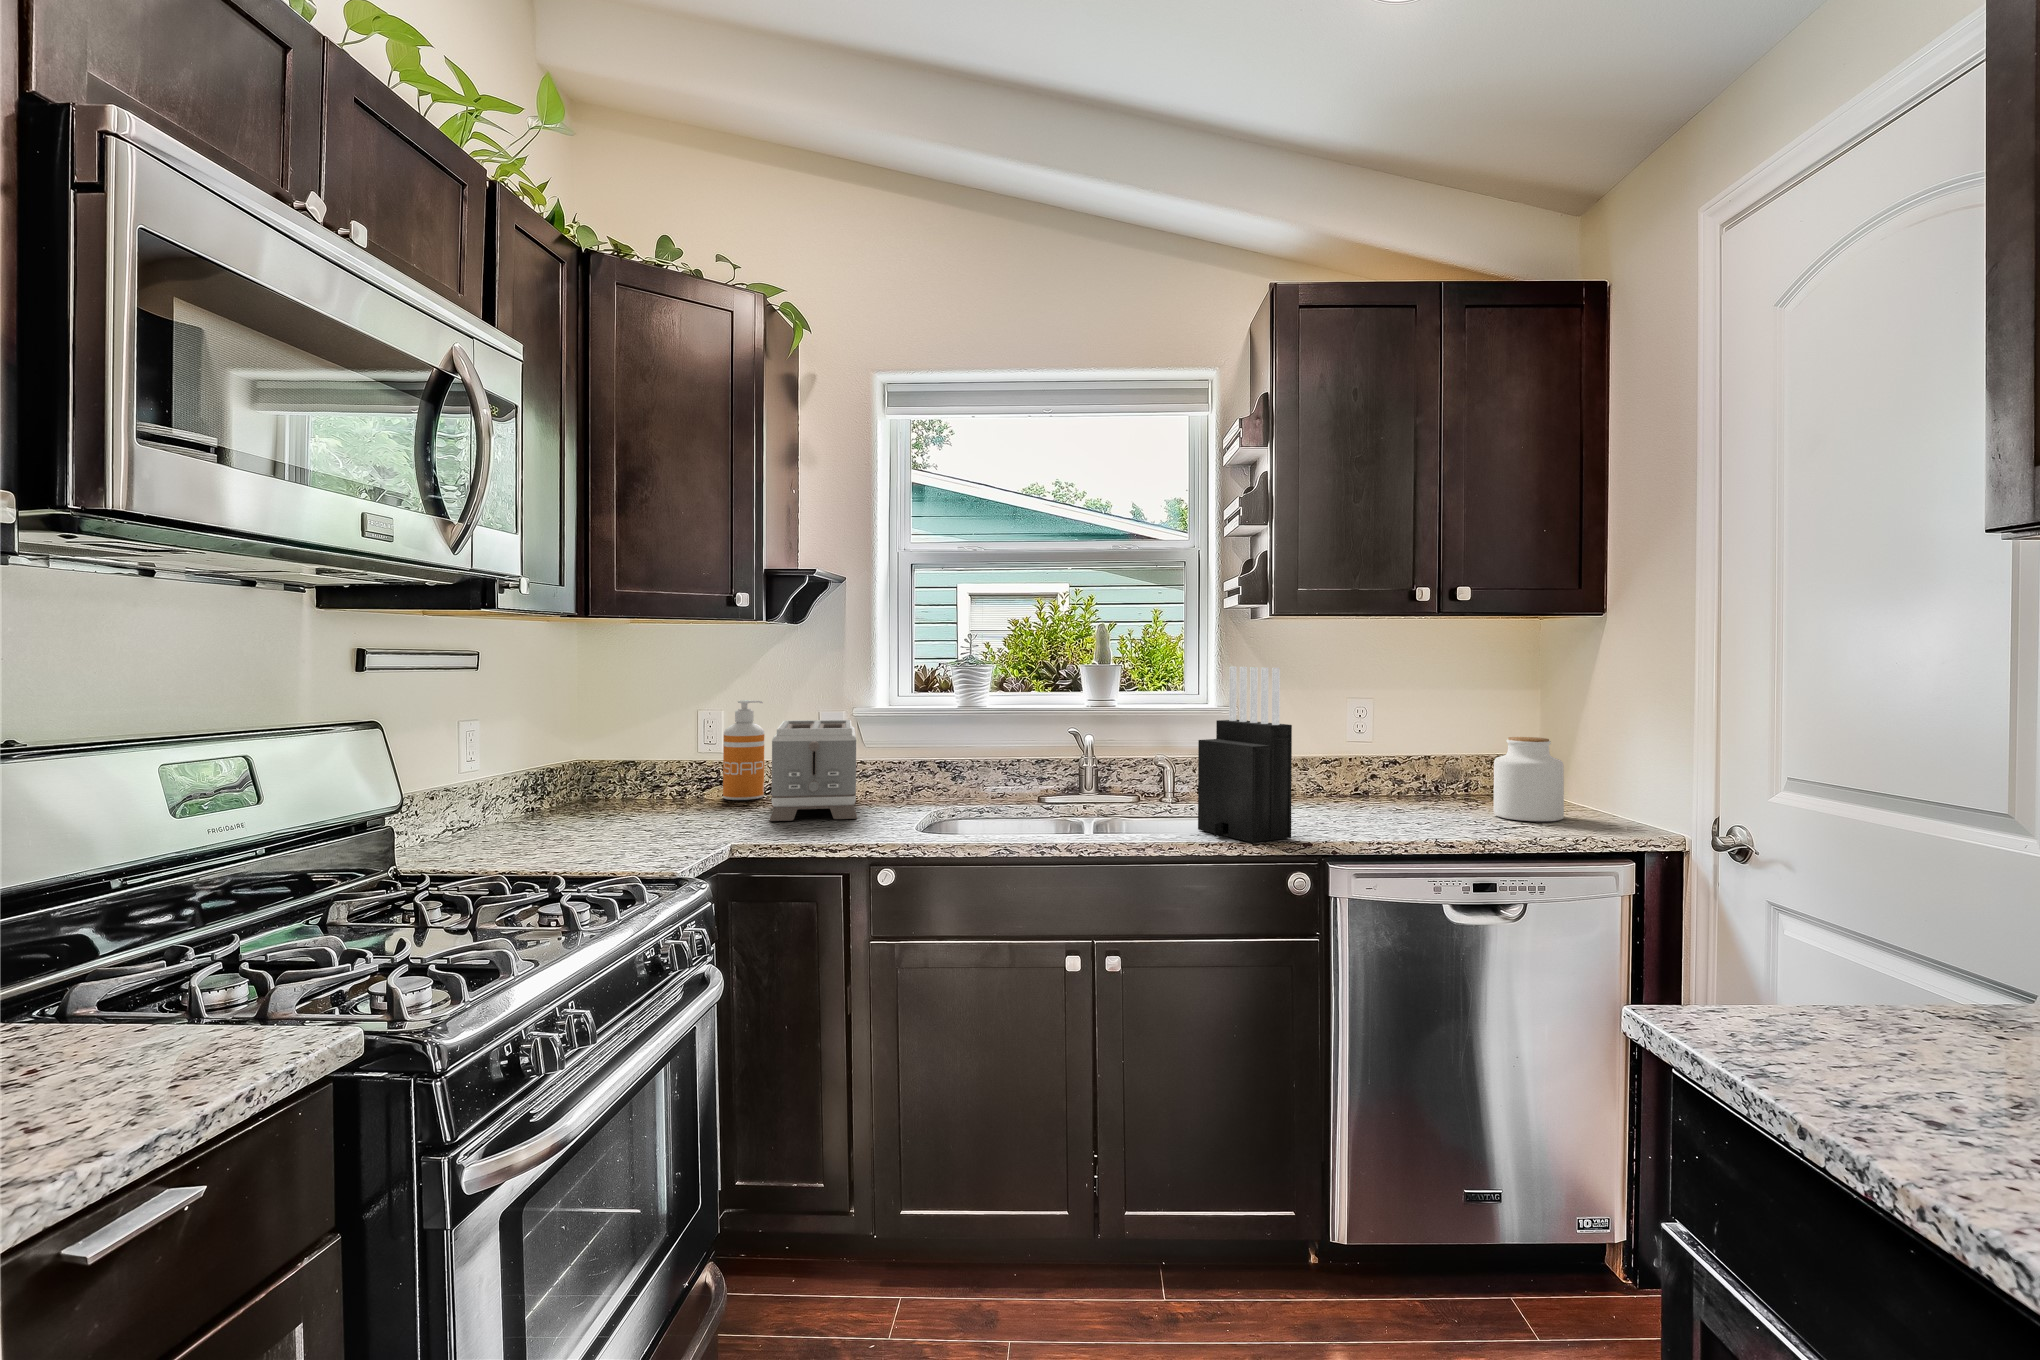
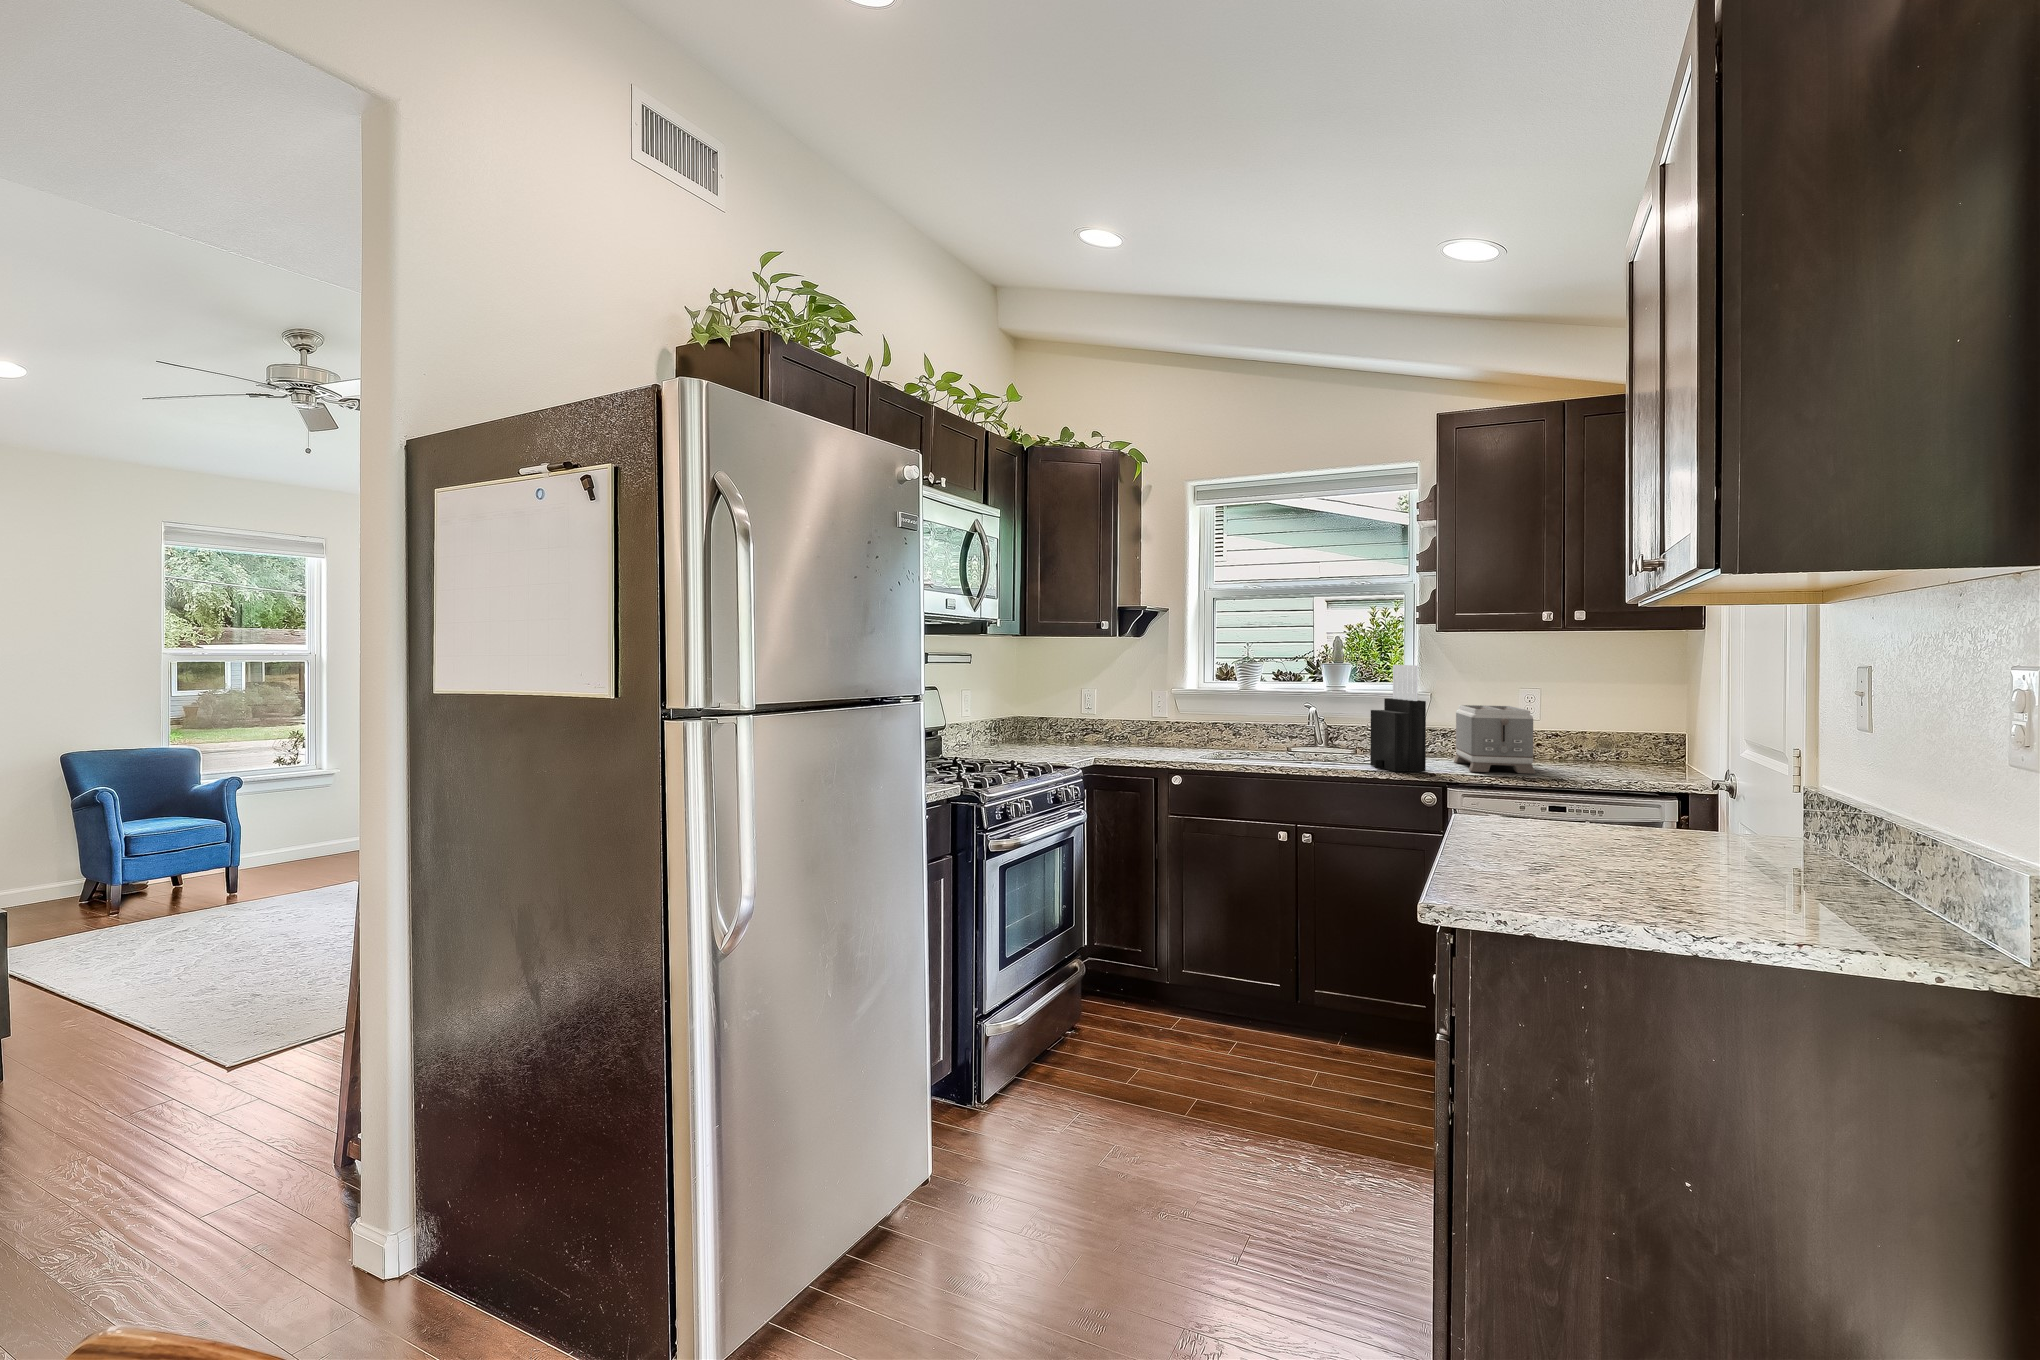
soap dispenser: present [723,700,764,800] -> none [1096,683,1120,742]
toaster: present [769,720,857,821] -> present [1454,705,1536,774]
jar: present [1494,737,1564,821] -> none [1604,717,1658,775]

